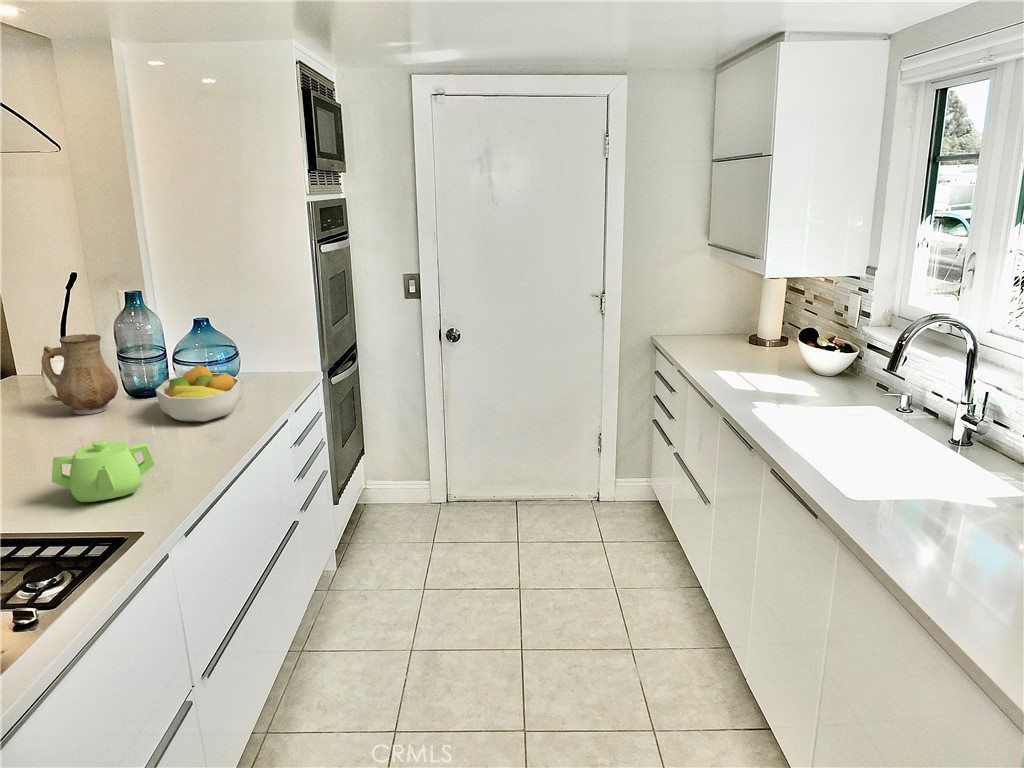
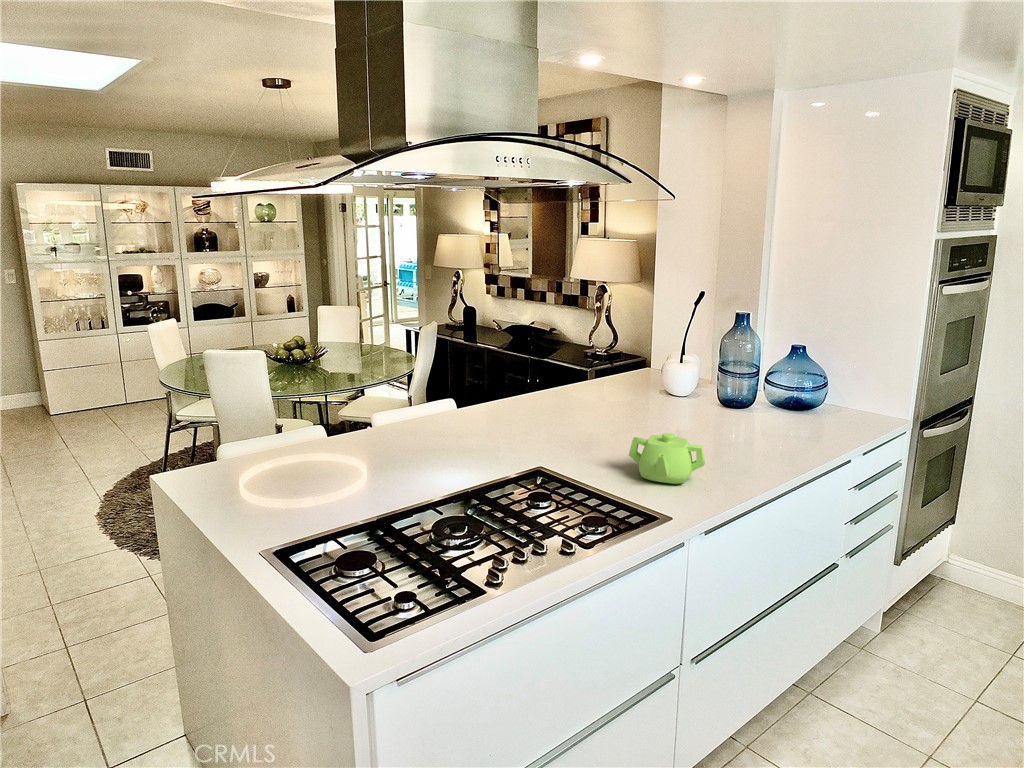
ceramic pitcher: present [41,334,118,415] -> none [662,343,712,410]
fruit bowl: present [156,365,240,422] -> none [737,388,814,441]

